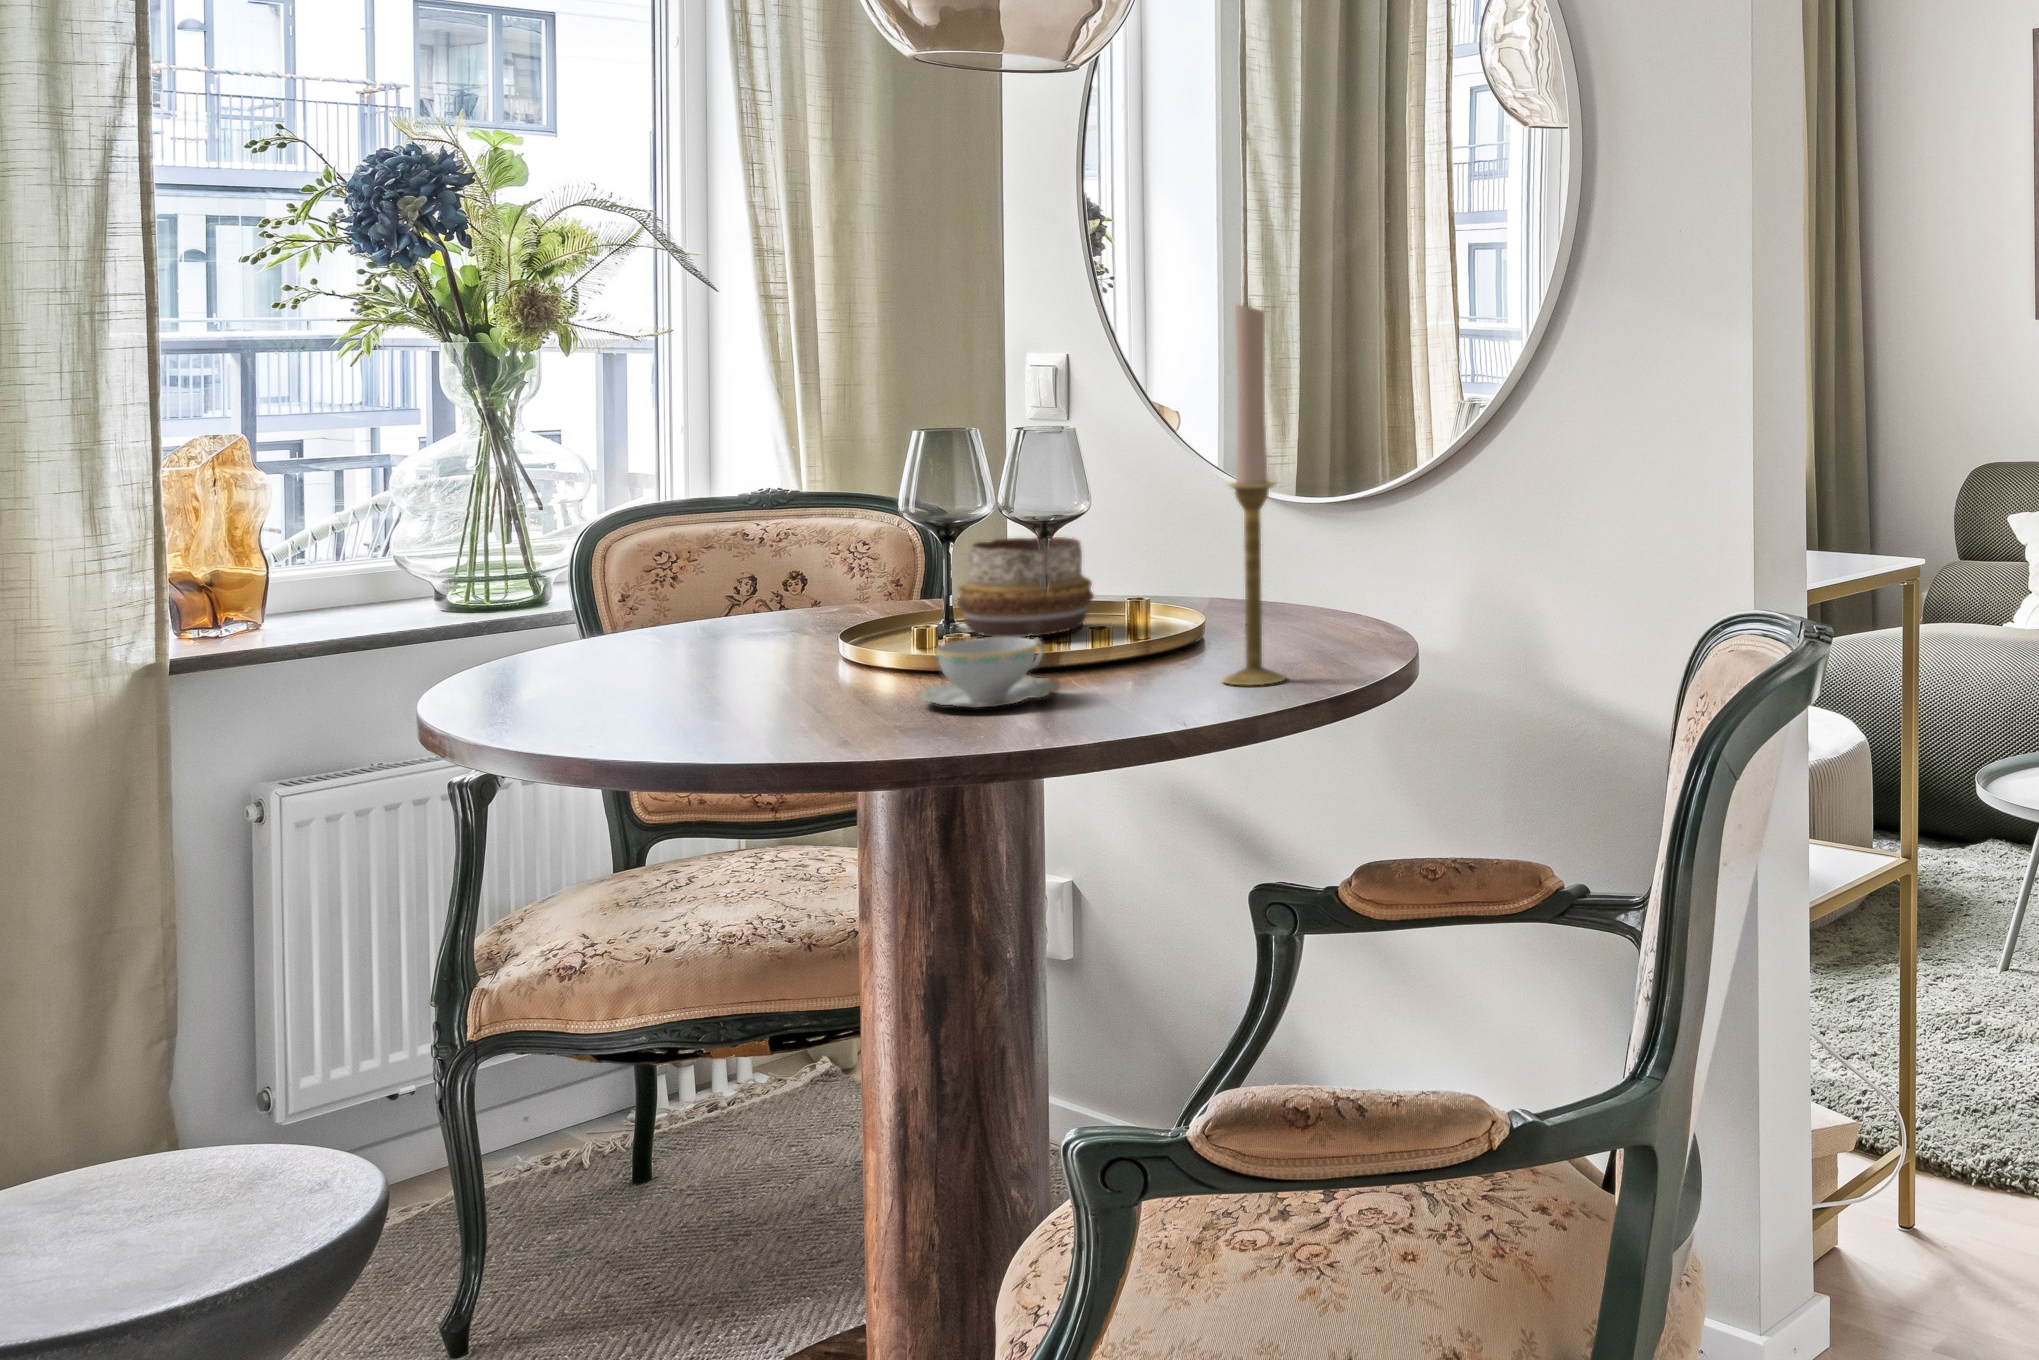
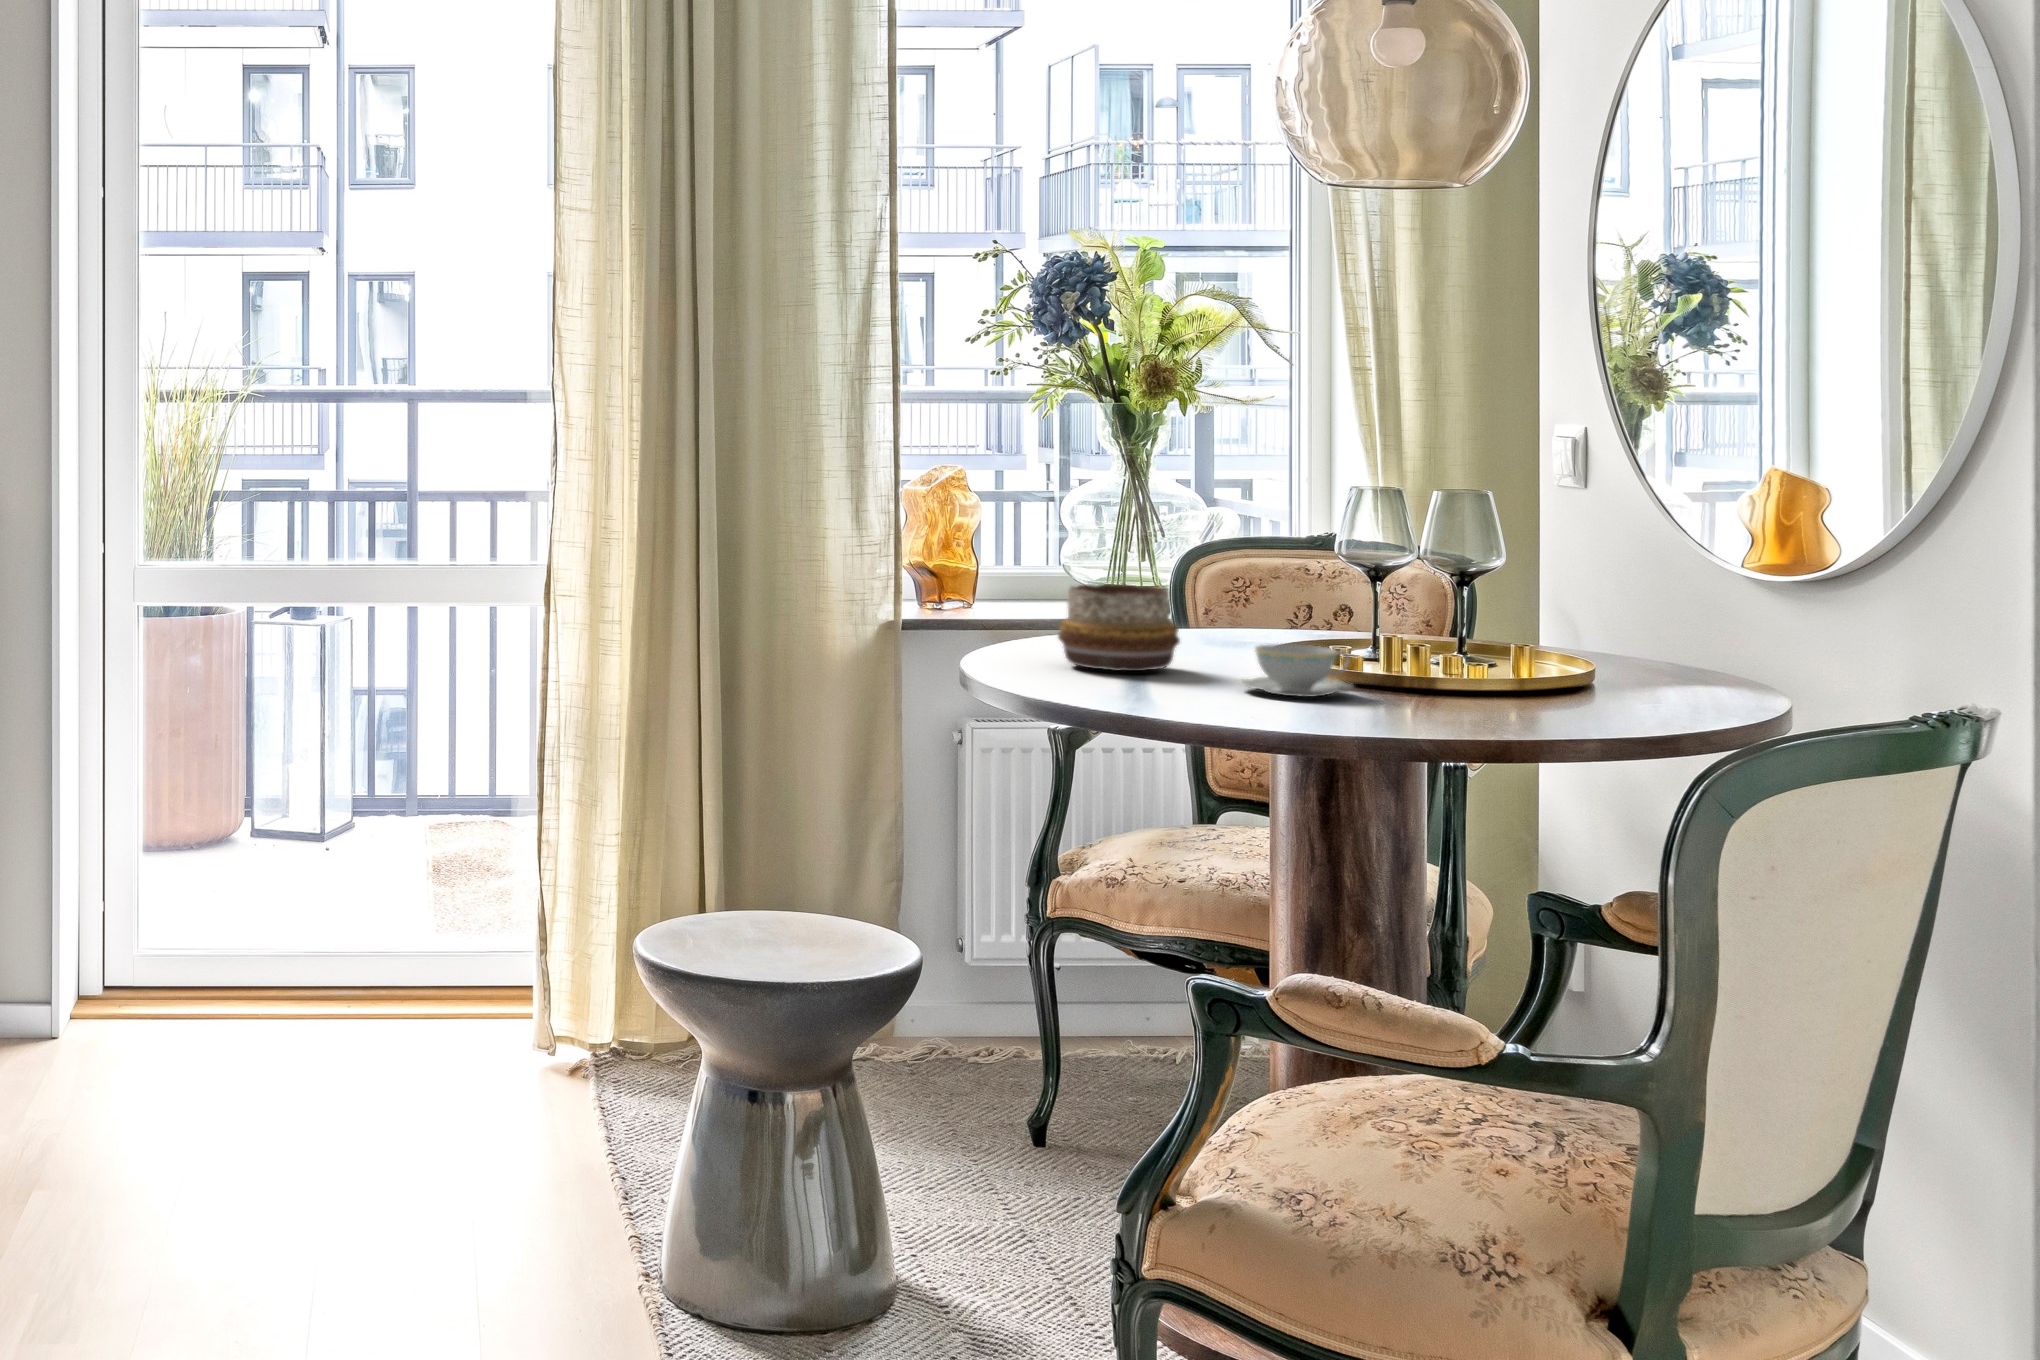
candlestick: present [1222,304,1286,685] -> none [1505,380,1569,716]
decorative bowl: present [957,537,1093,637] -> present [1058,584,1180,671]

